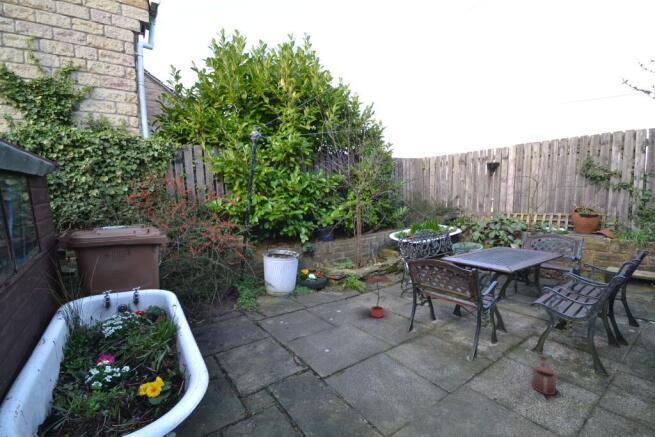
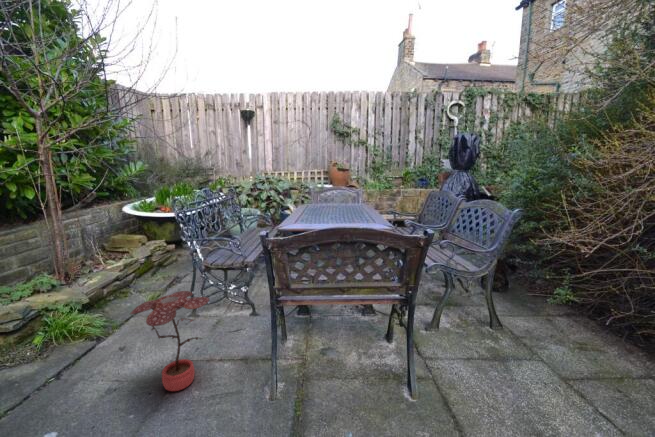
watering can: present [532,356,557,395] -> none [475,337,534,394]

